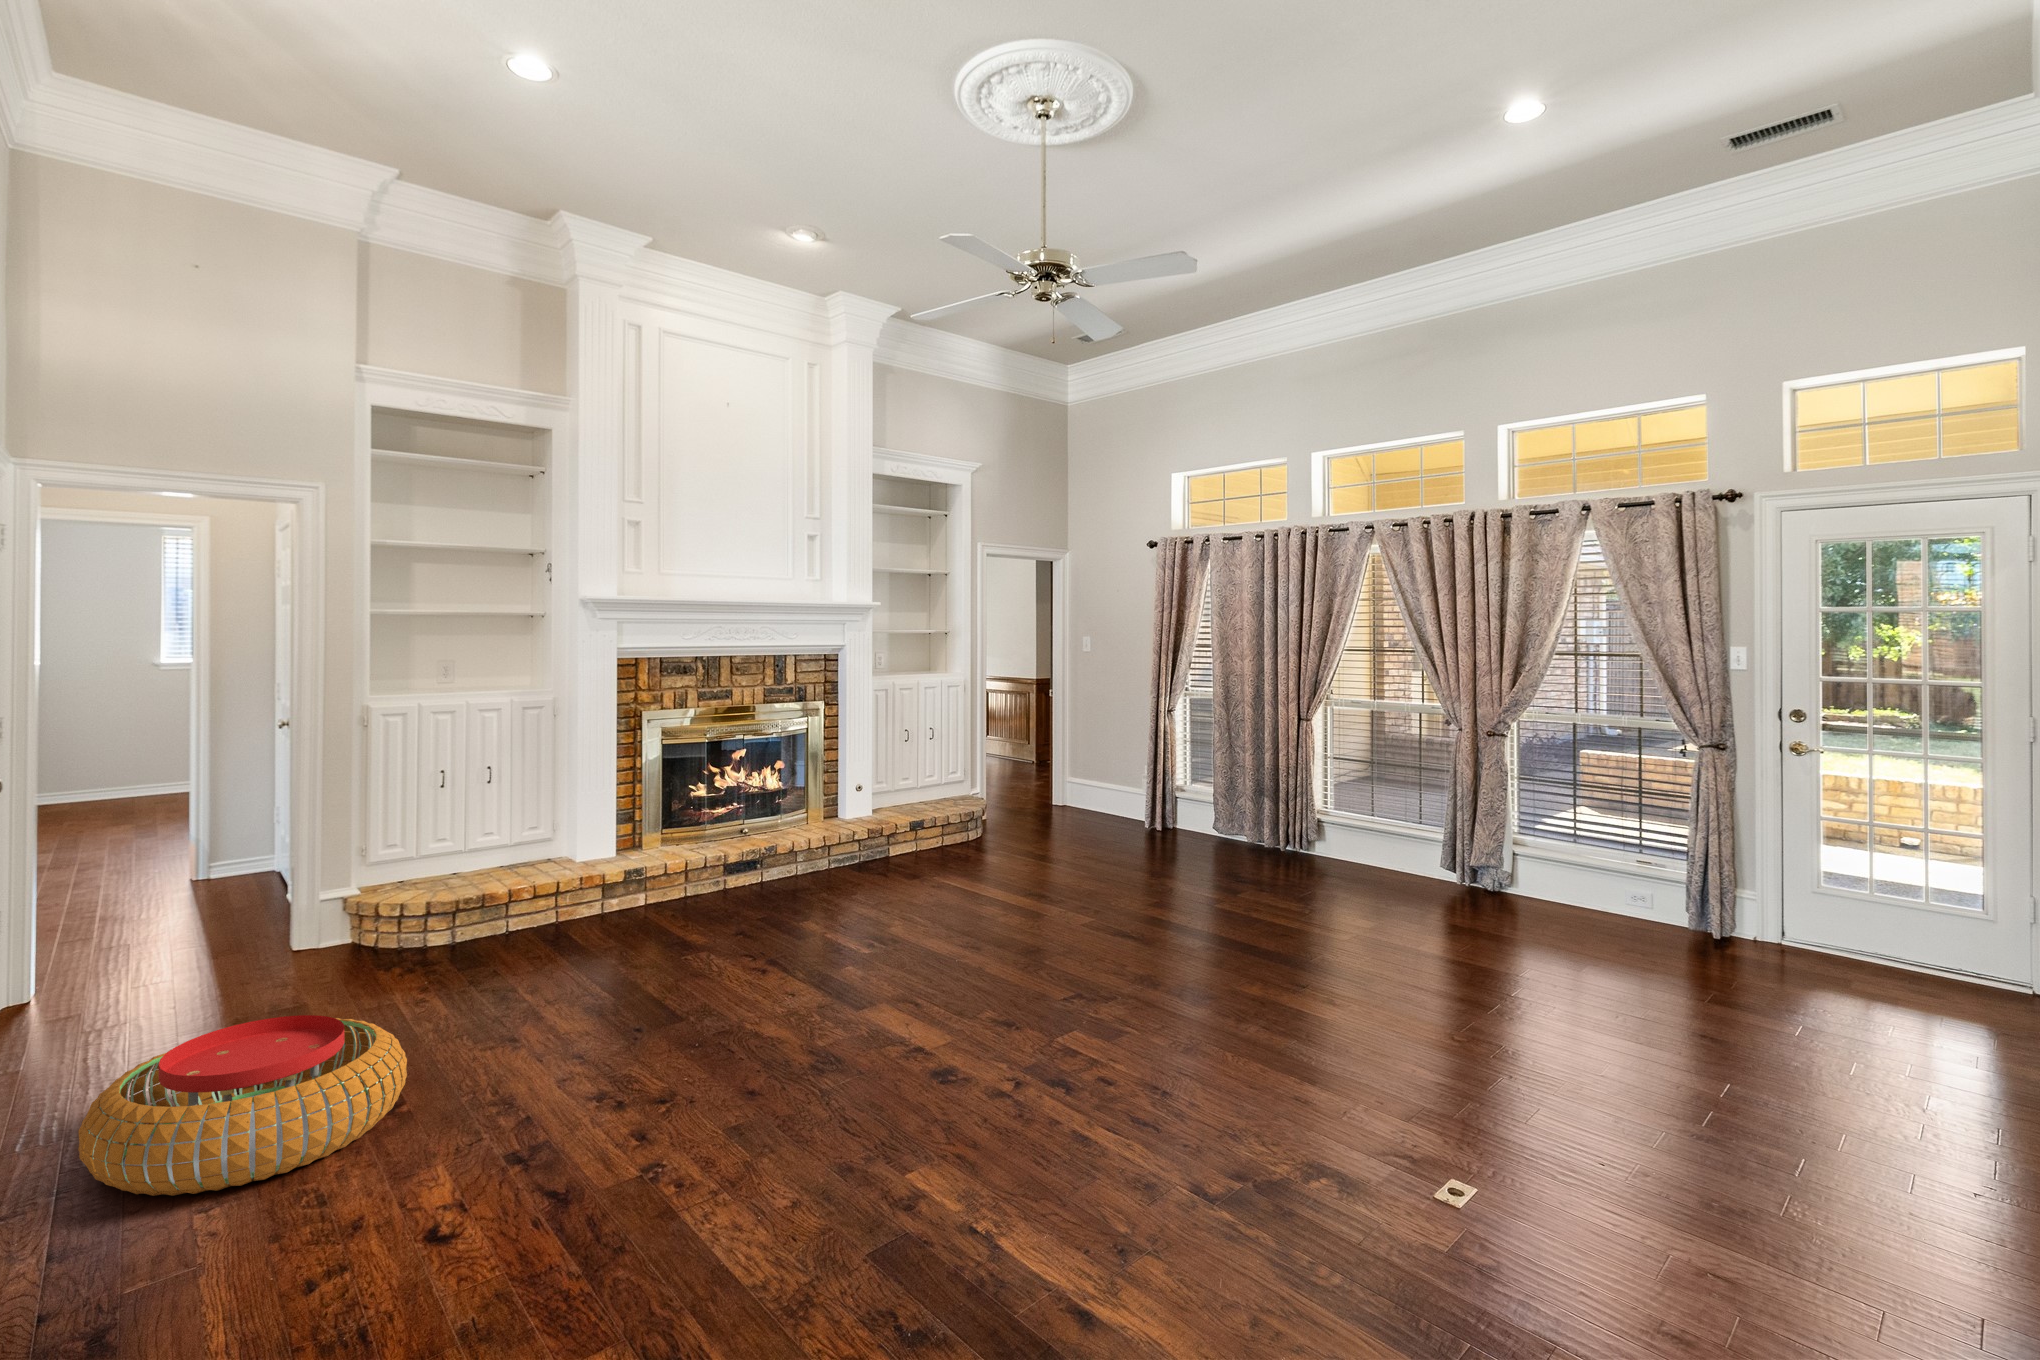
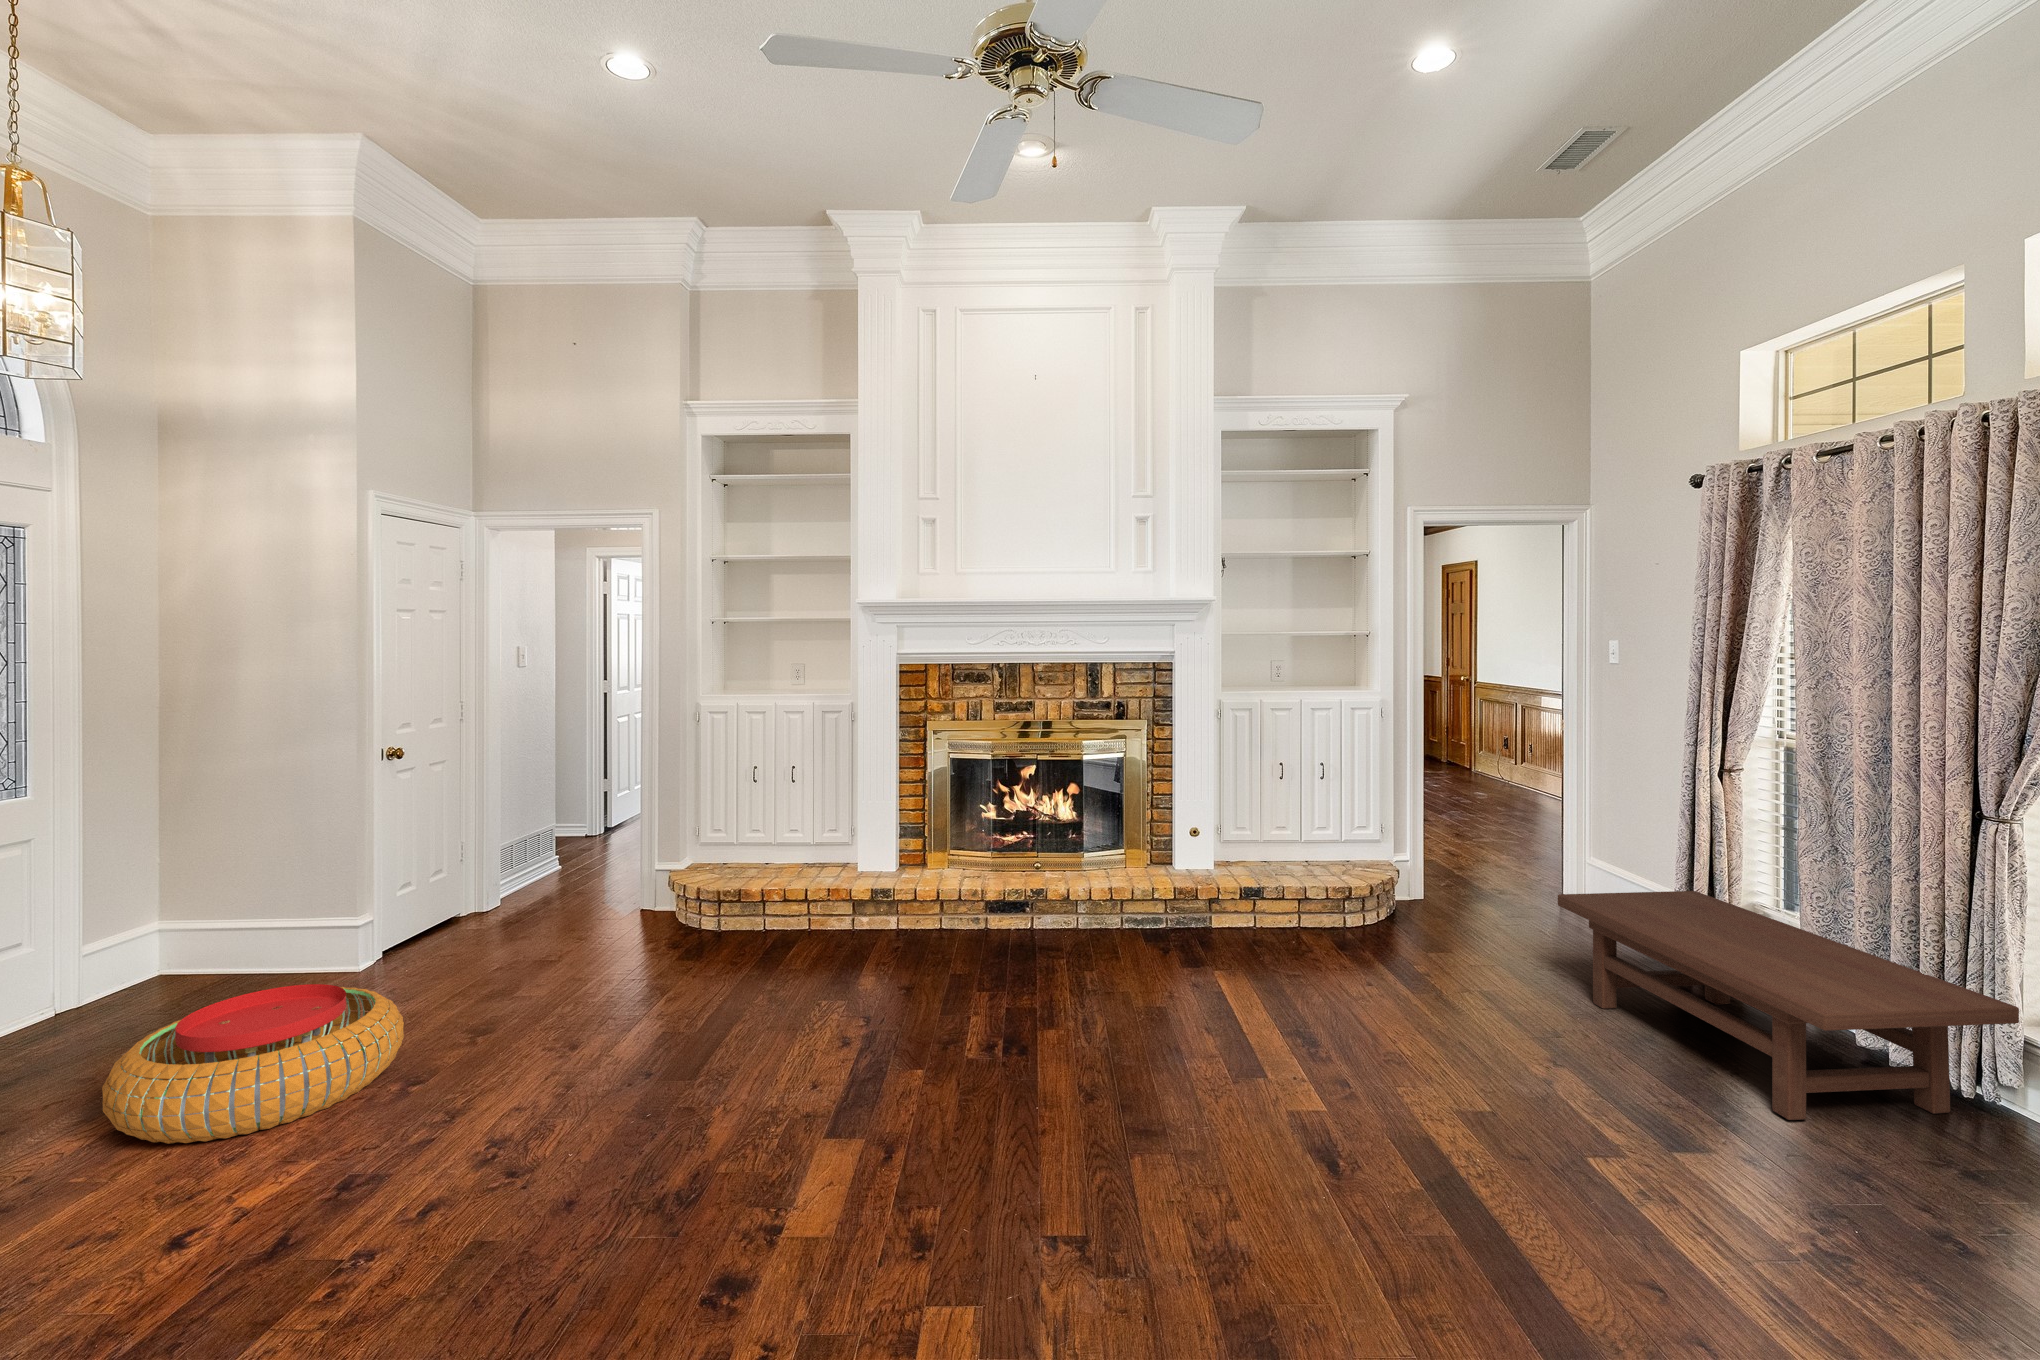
coffee table: none [1112,780,1315,869] -> present [1558,891,2019,1120]

